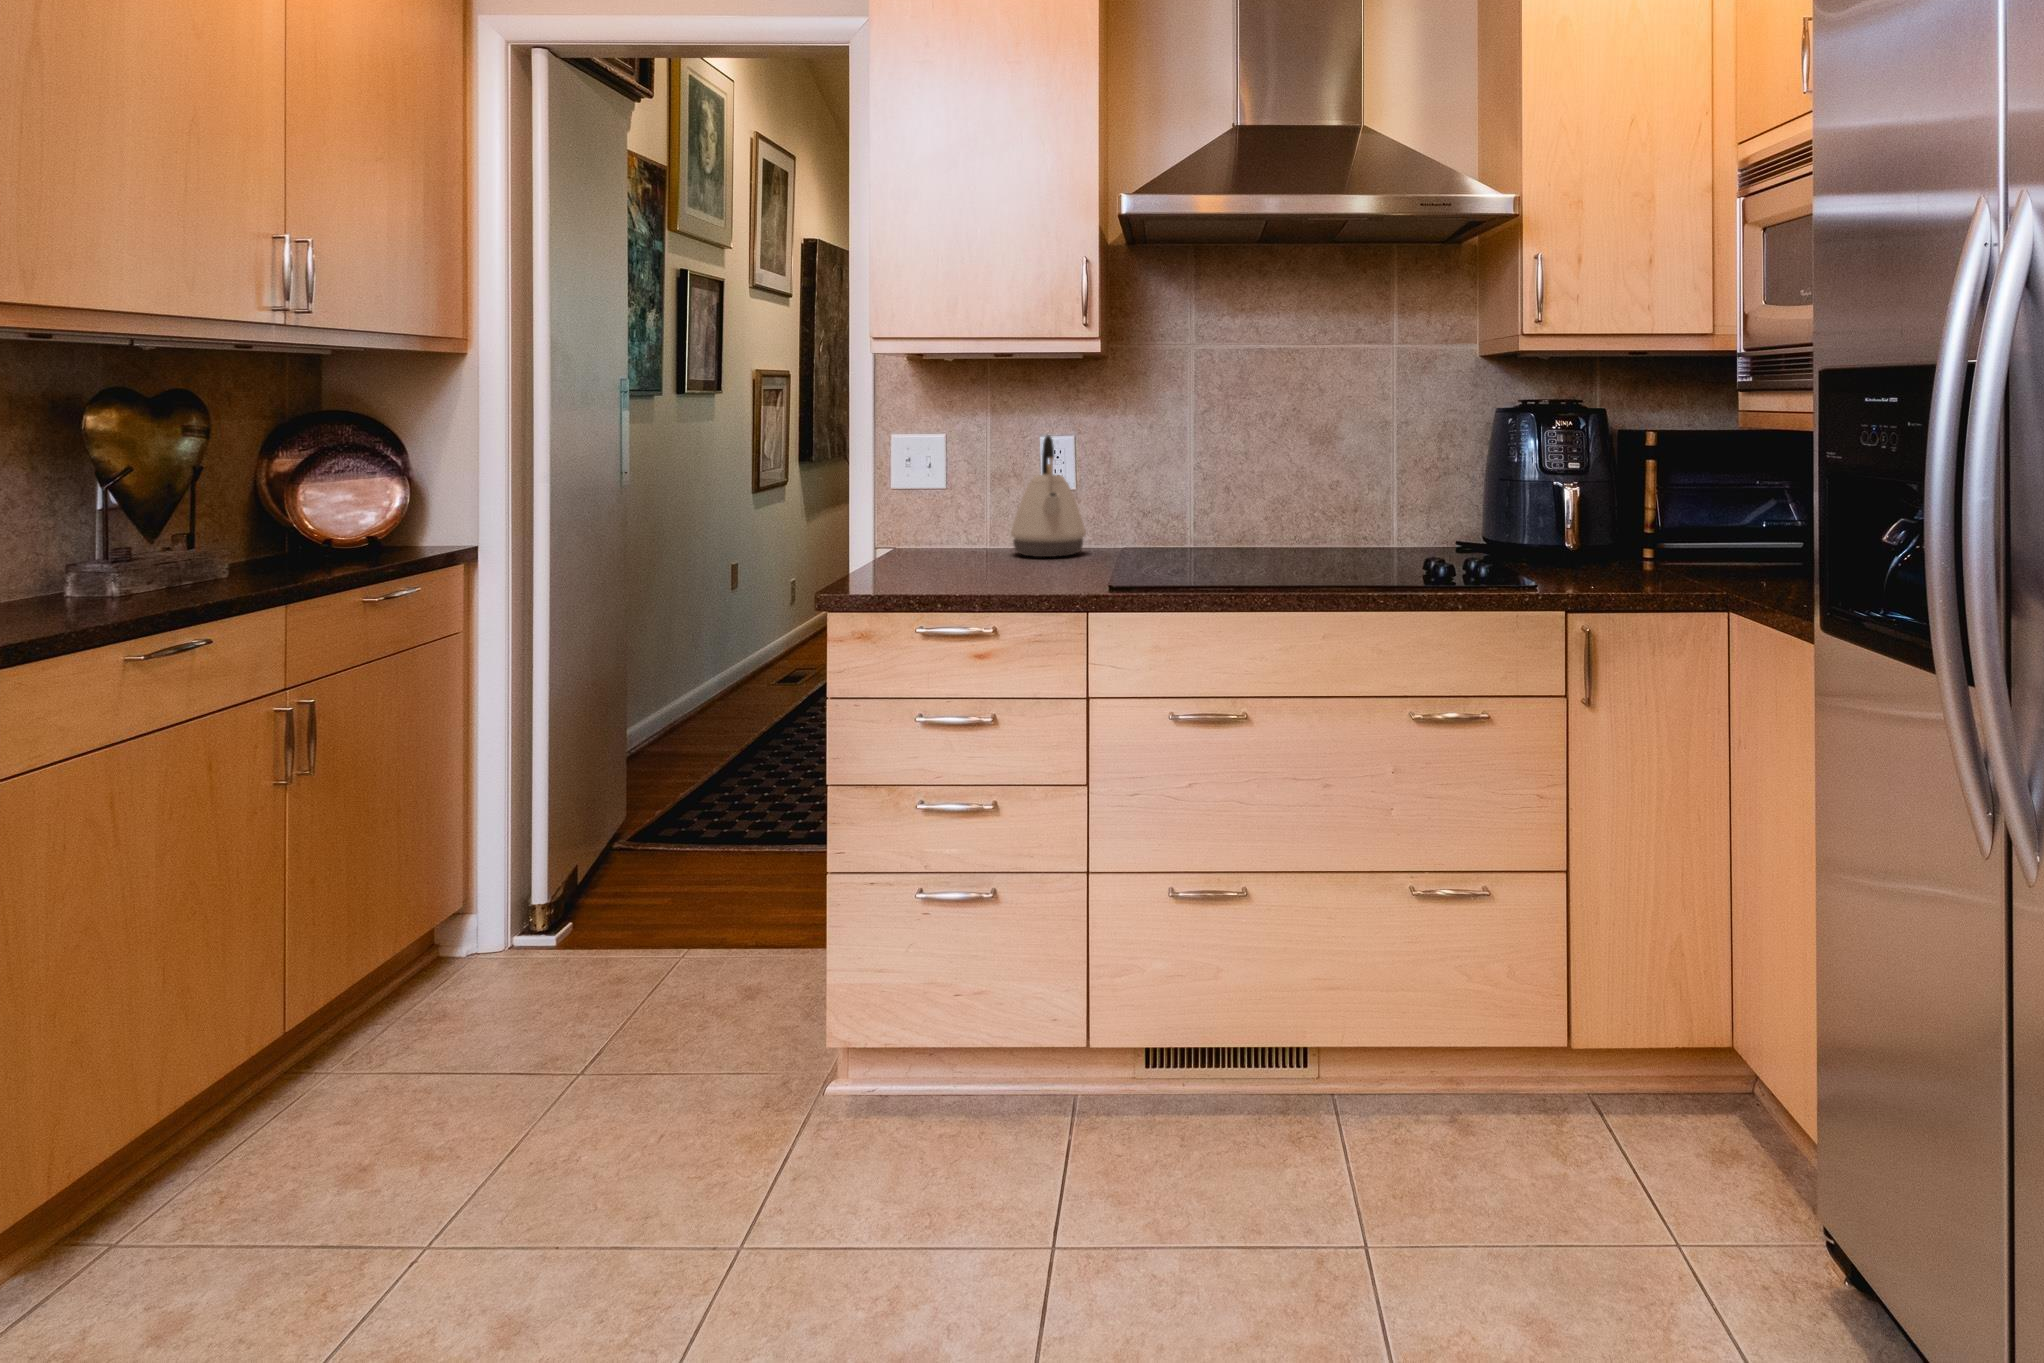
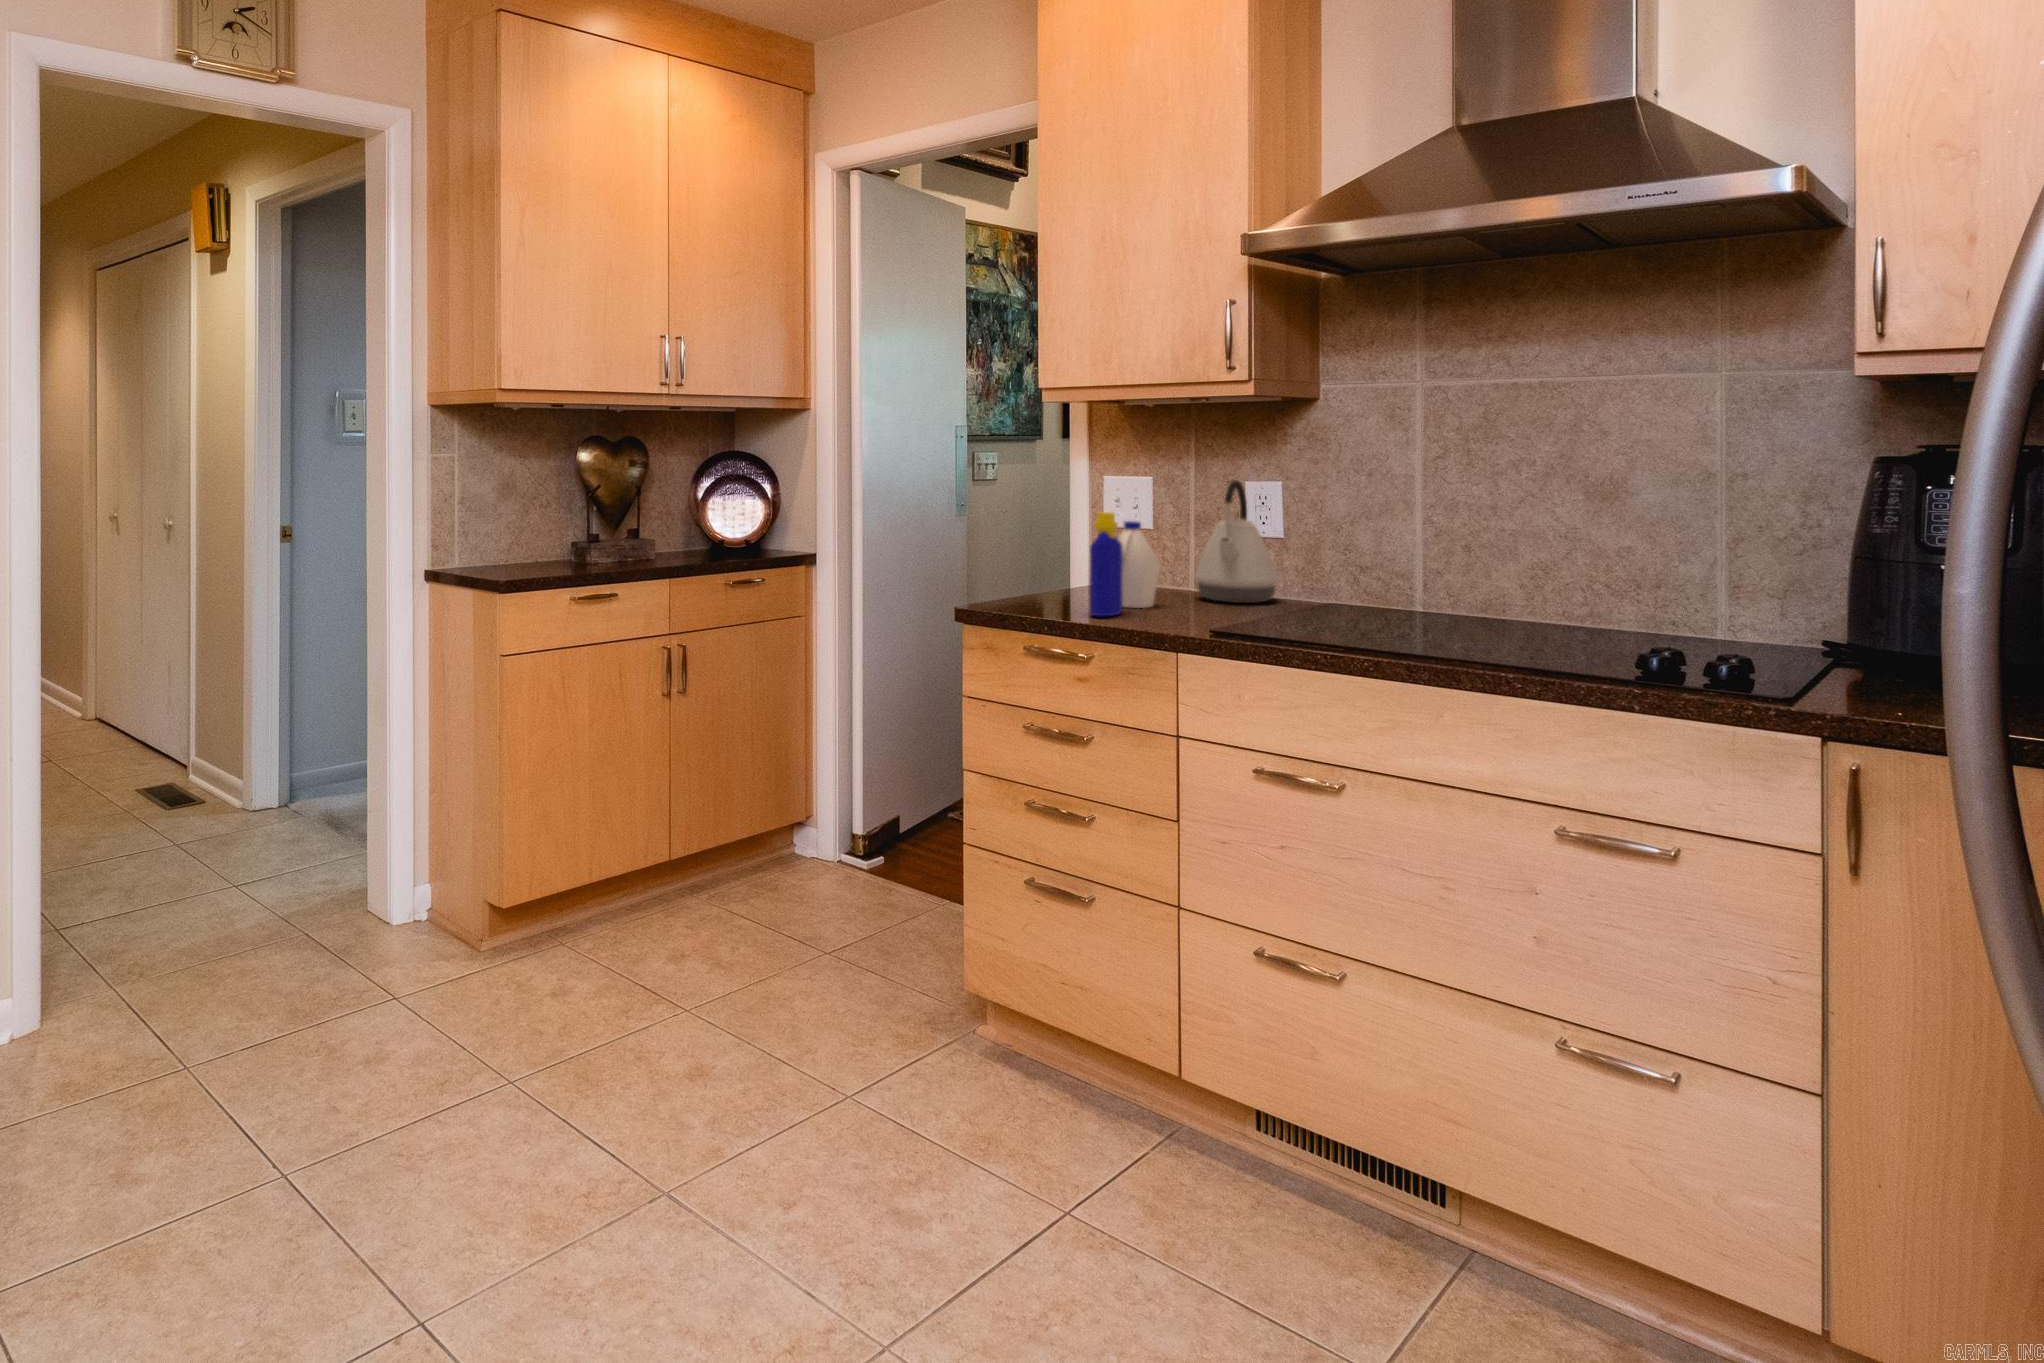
bottle: none [942,470,1004,583] -> present [1090,512,1160,616]

